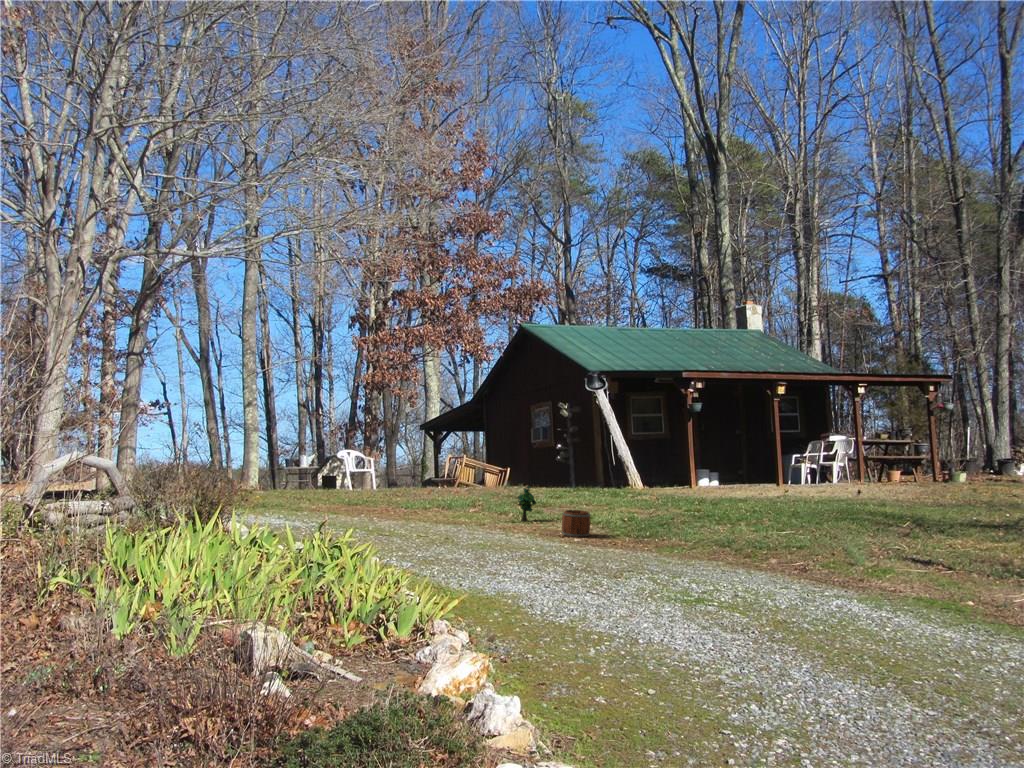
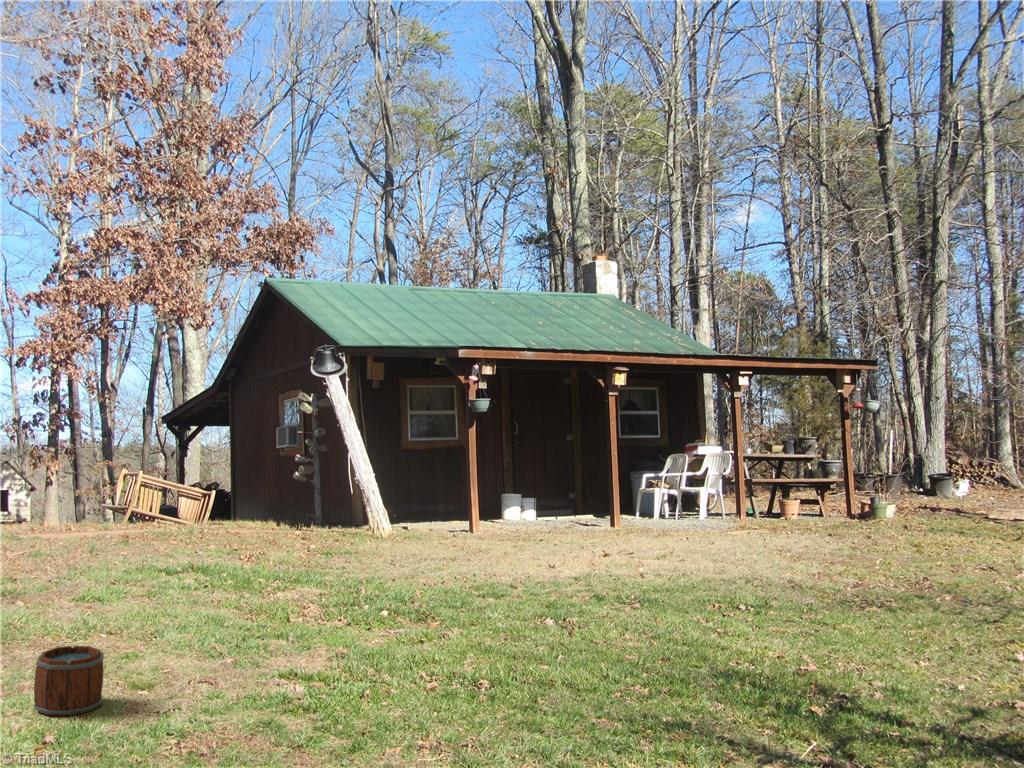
decorative plant: present [517,486,536,522] -> none [23,572,68,647]

